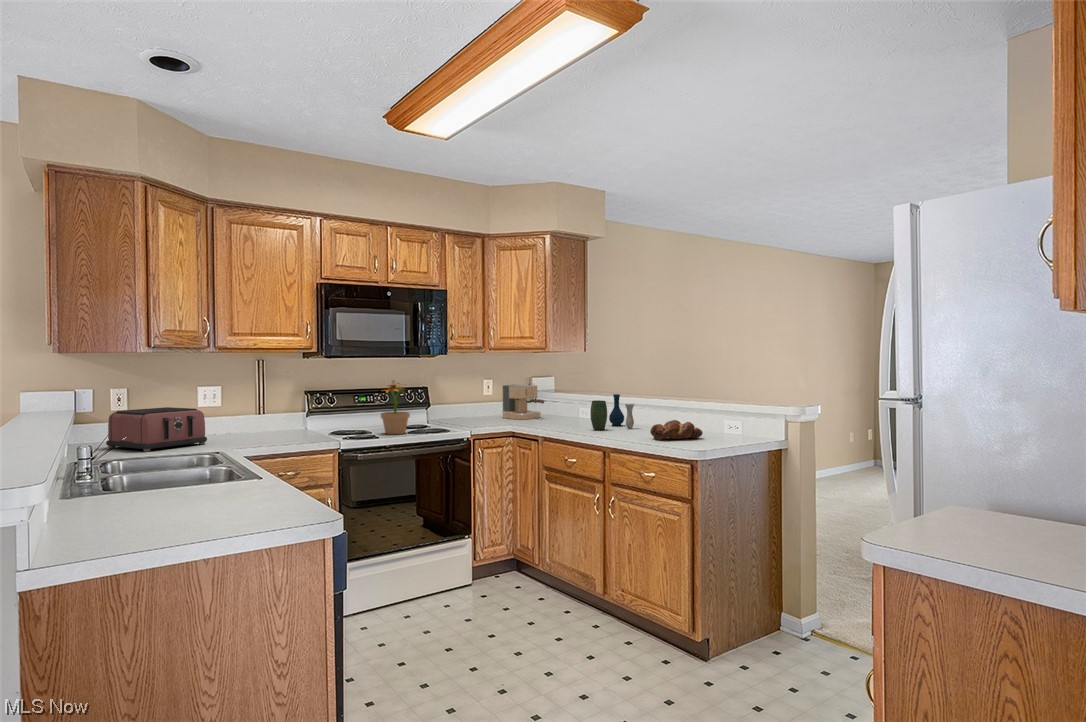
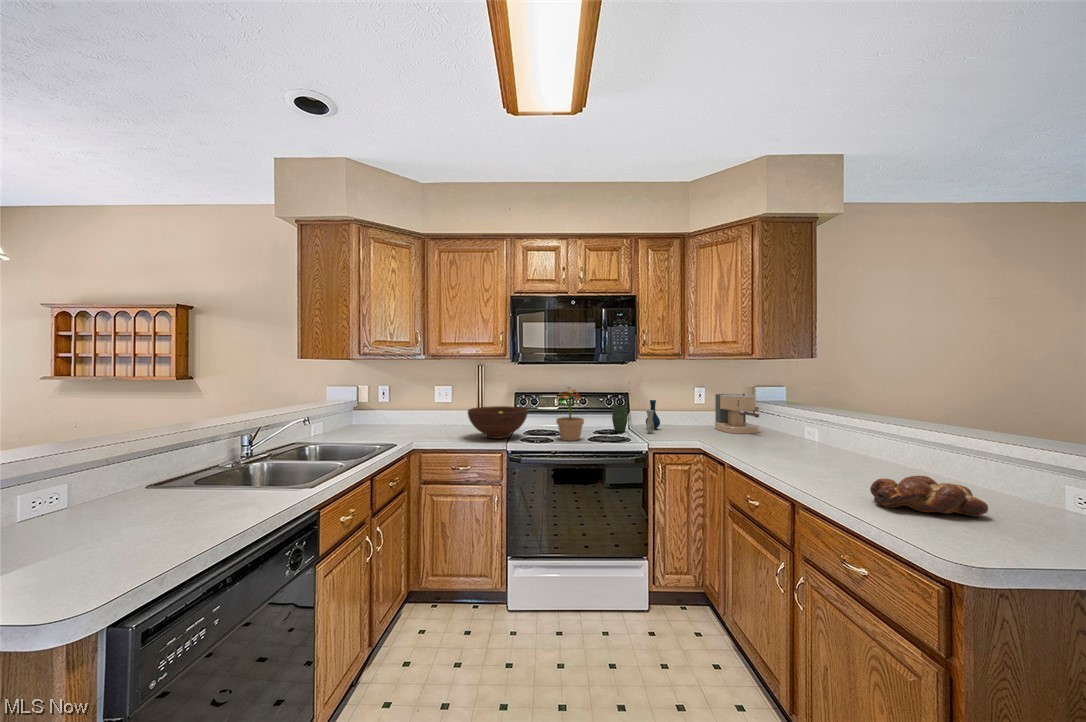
vase: present [591,394,634,430] -> present [612,400,660,433]
fruit bowl: none [281,405,351,439] -> present [468,406,528,439]
toaster: present [106,407,207,452] -> none [363,401,419,437]

